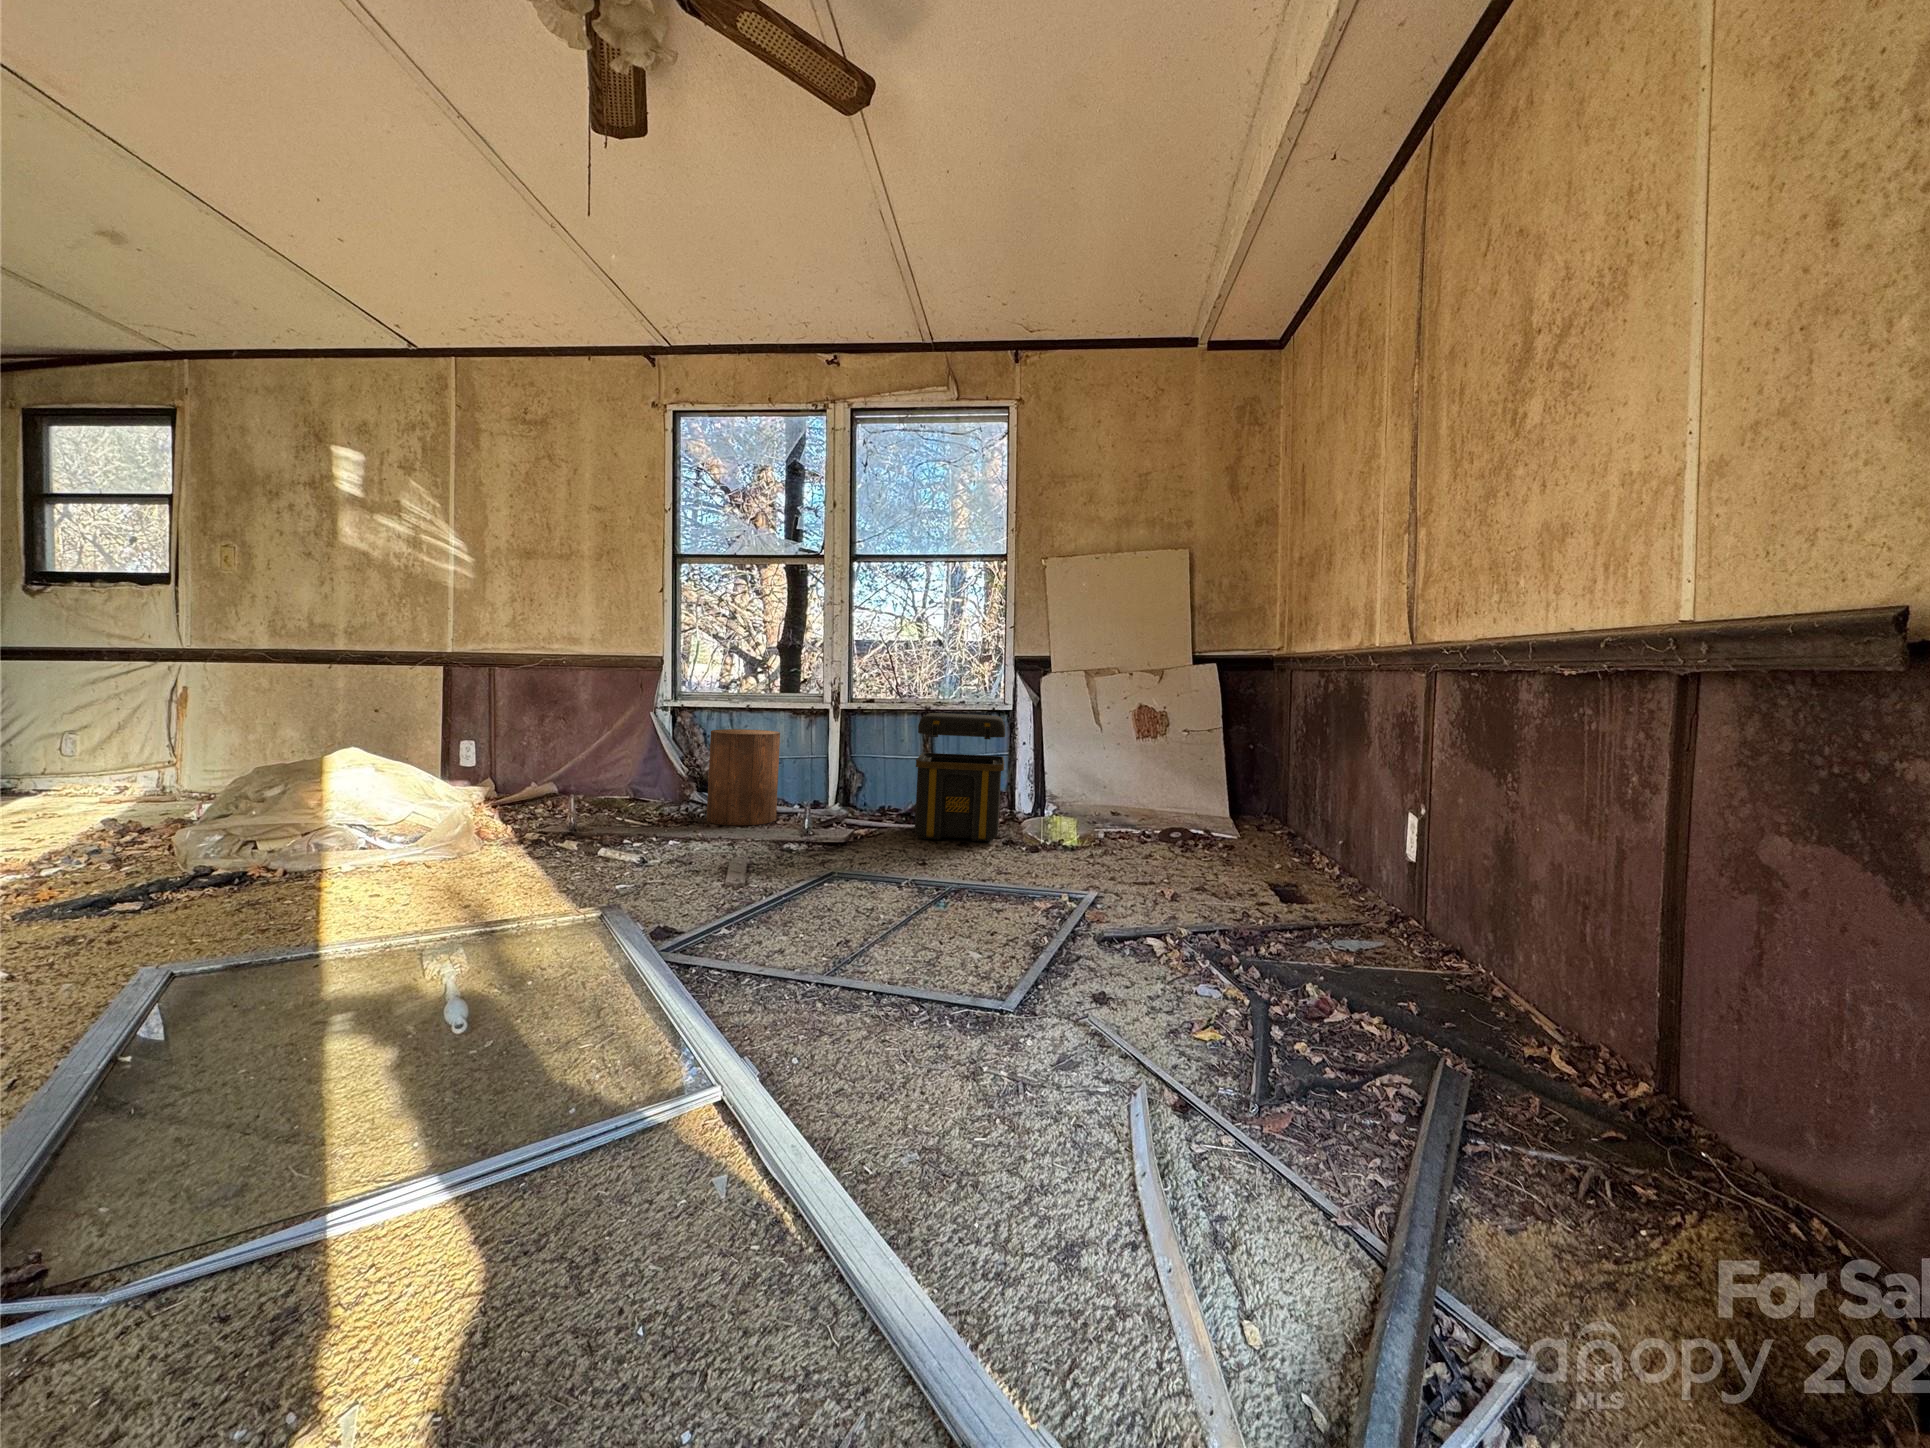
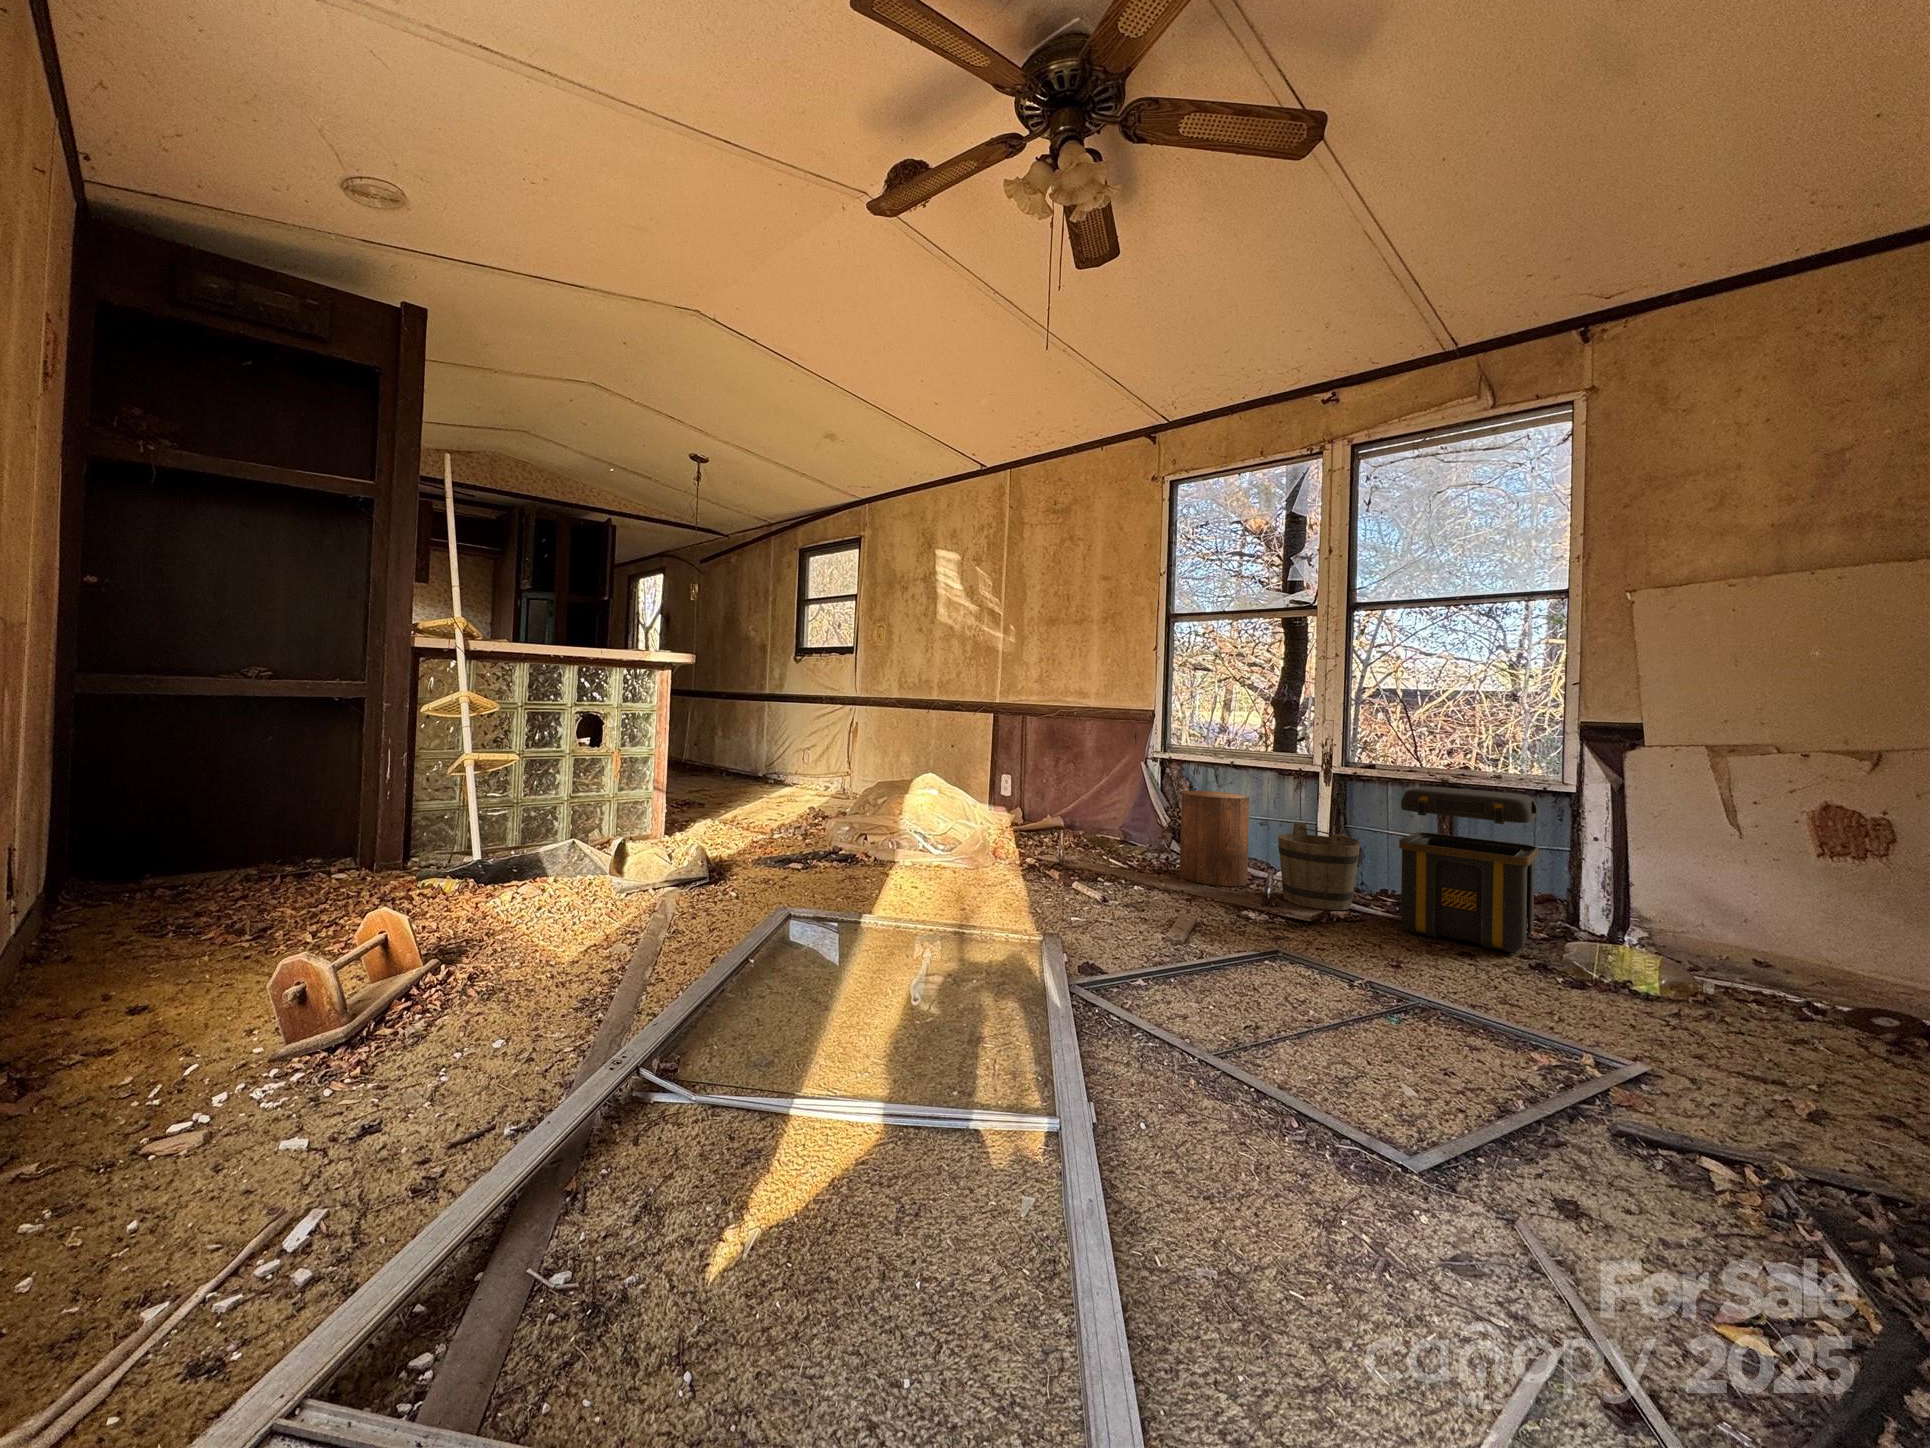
bucket: none [810,754,880,832] -> present [1278,823,1360,910]

